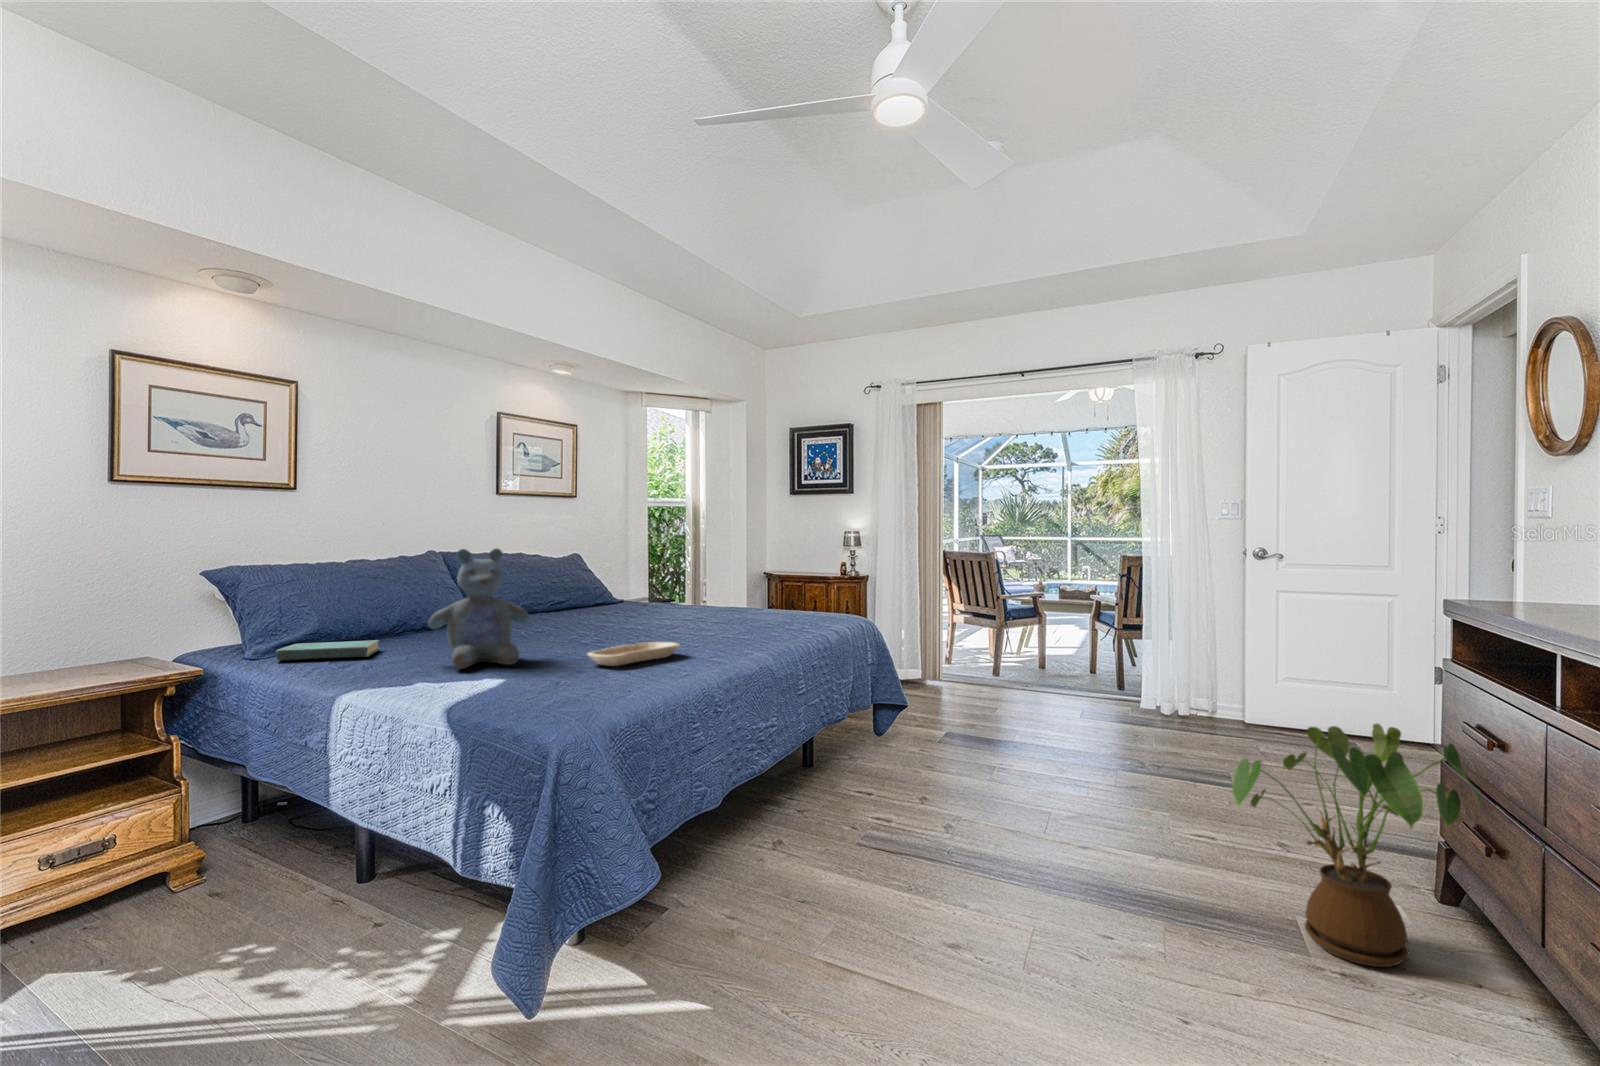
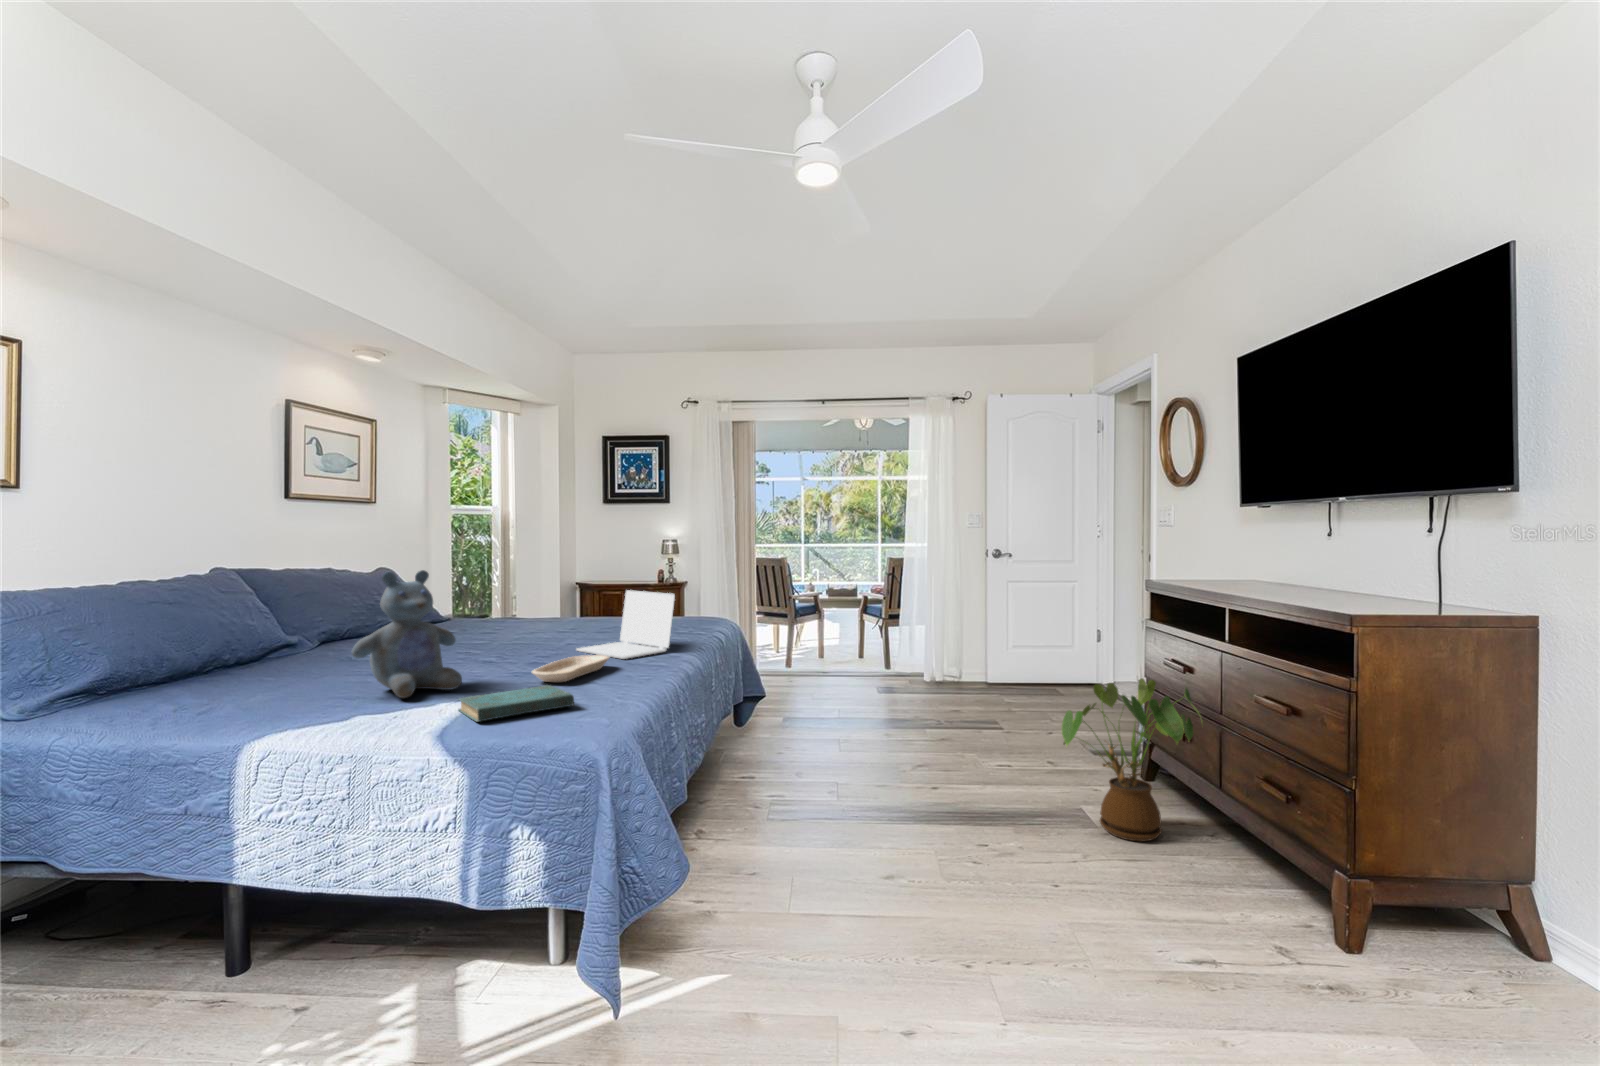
laptop: none [676,578,770,649] -> present [577,590,675,659]
book: present [276,640,380,661] -> present [459,685,574,722]

